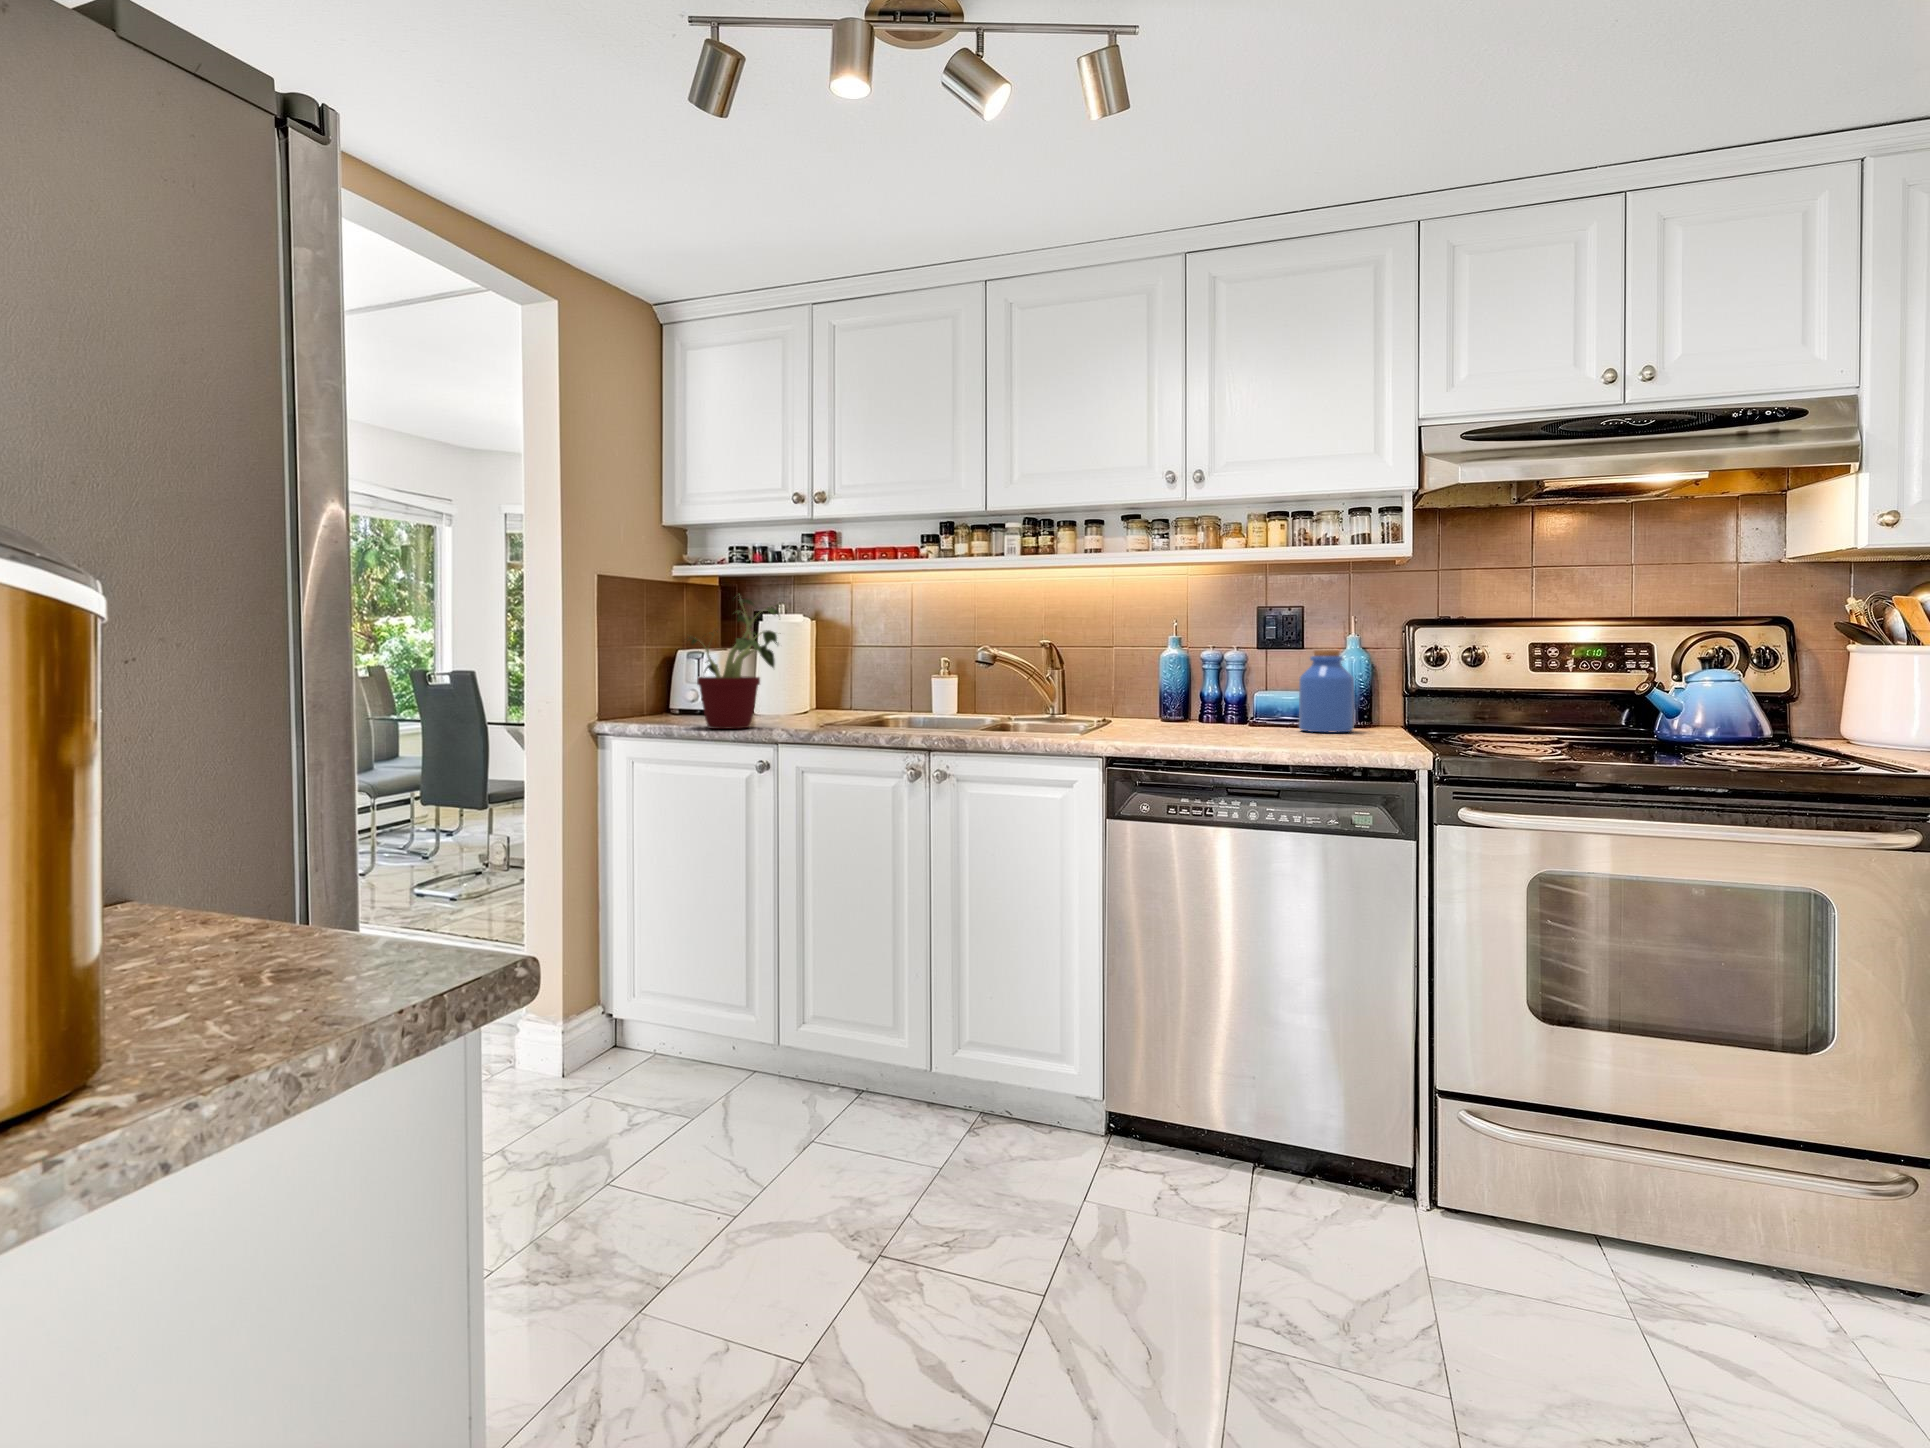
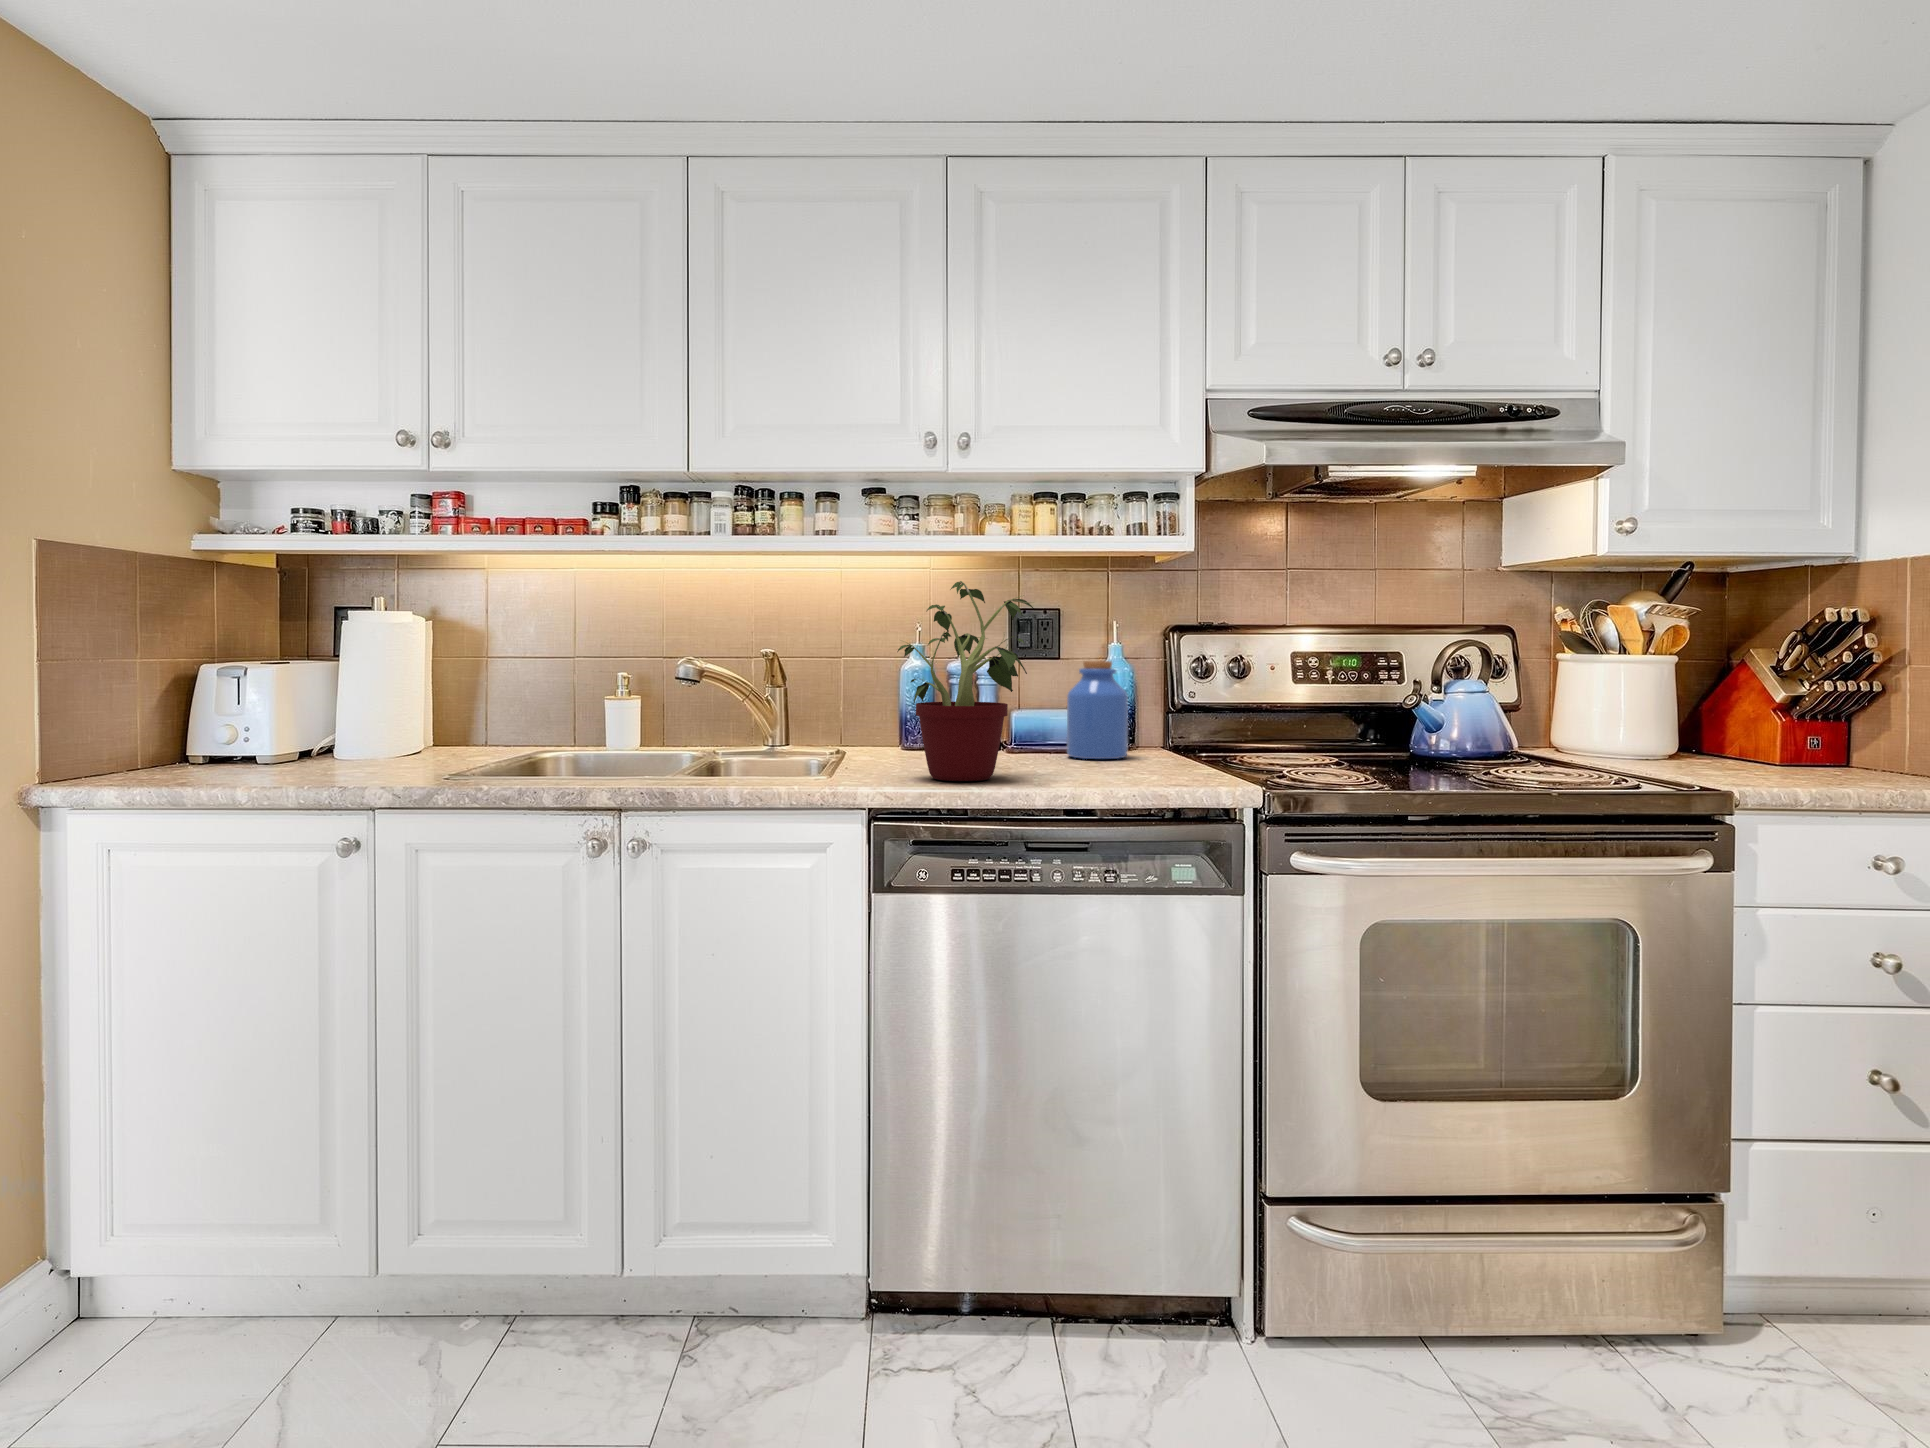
potted plant: present [690,594,779,729] -> present [897,581,1034,781]

